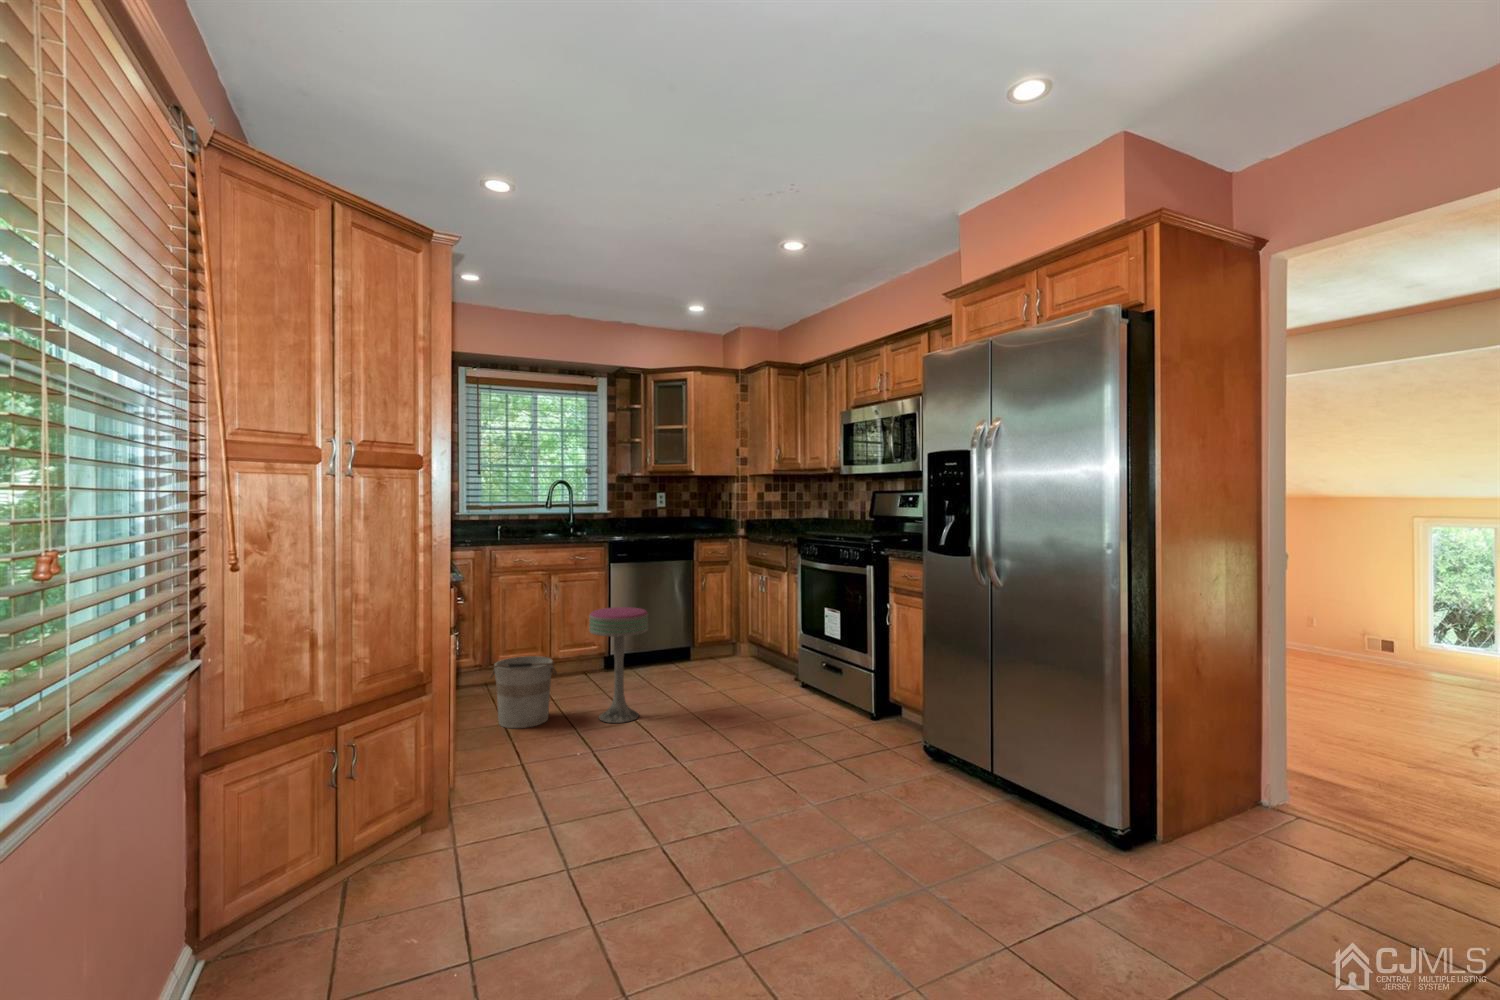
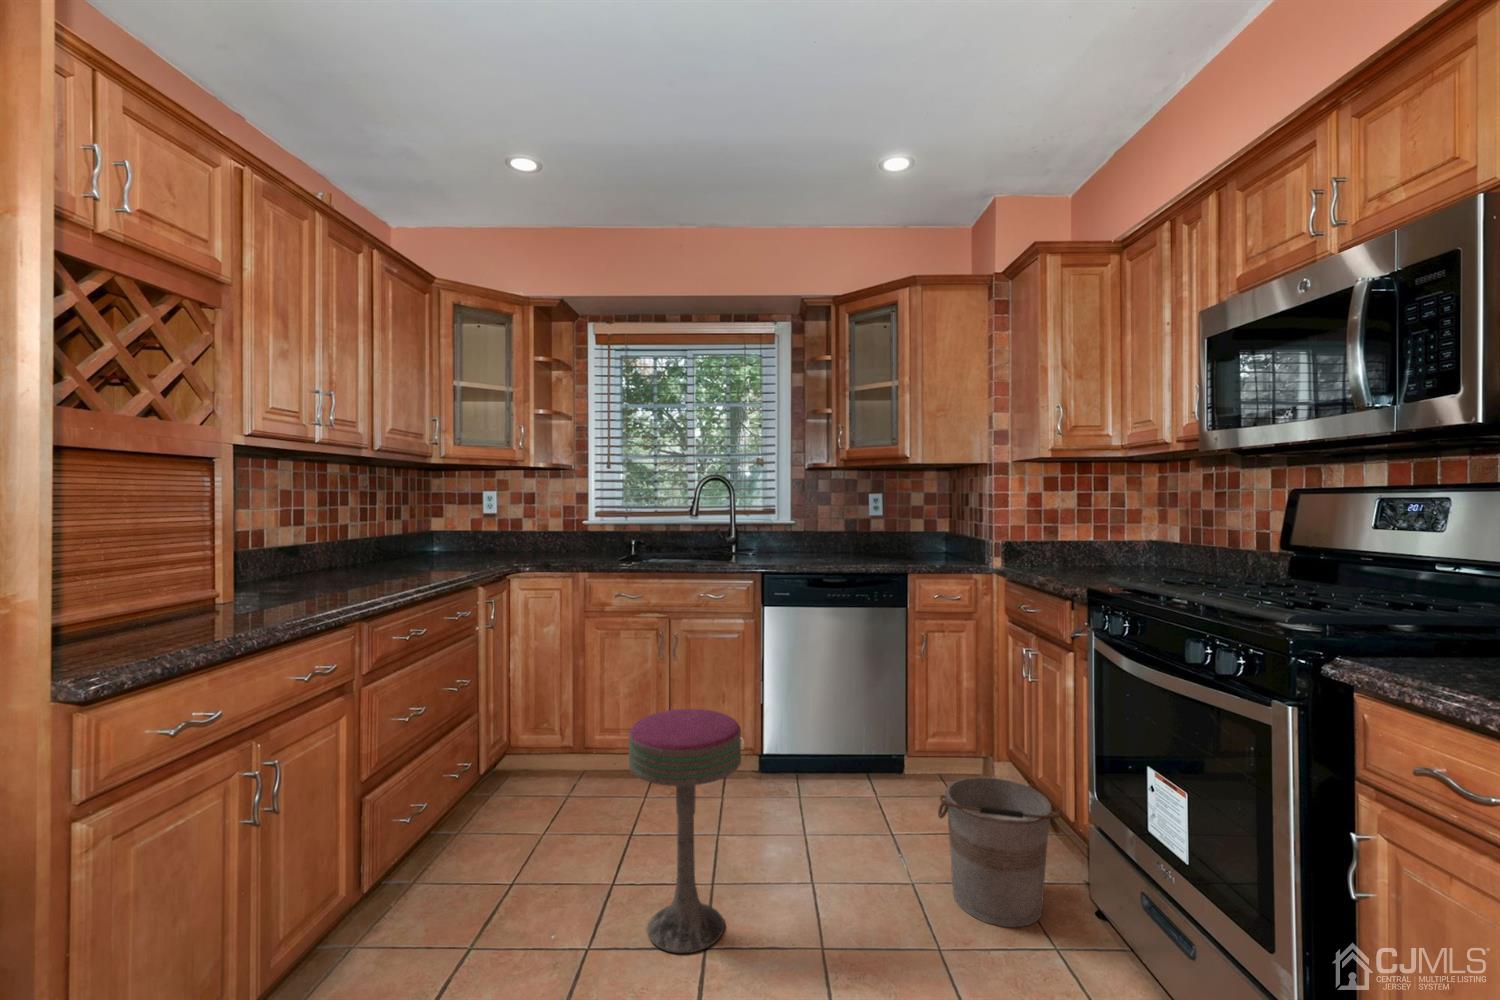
bucket: present [490,656,557,728] -> present [938,777,1060,928]

